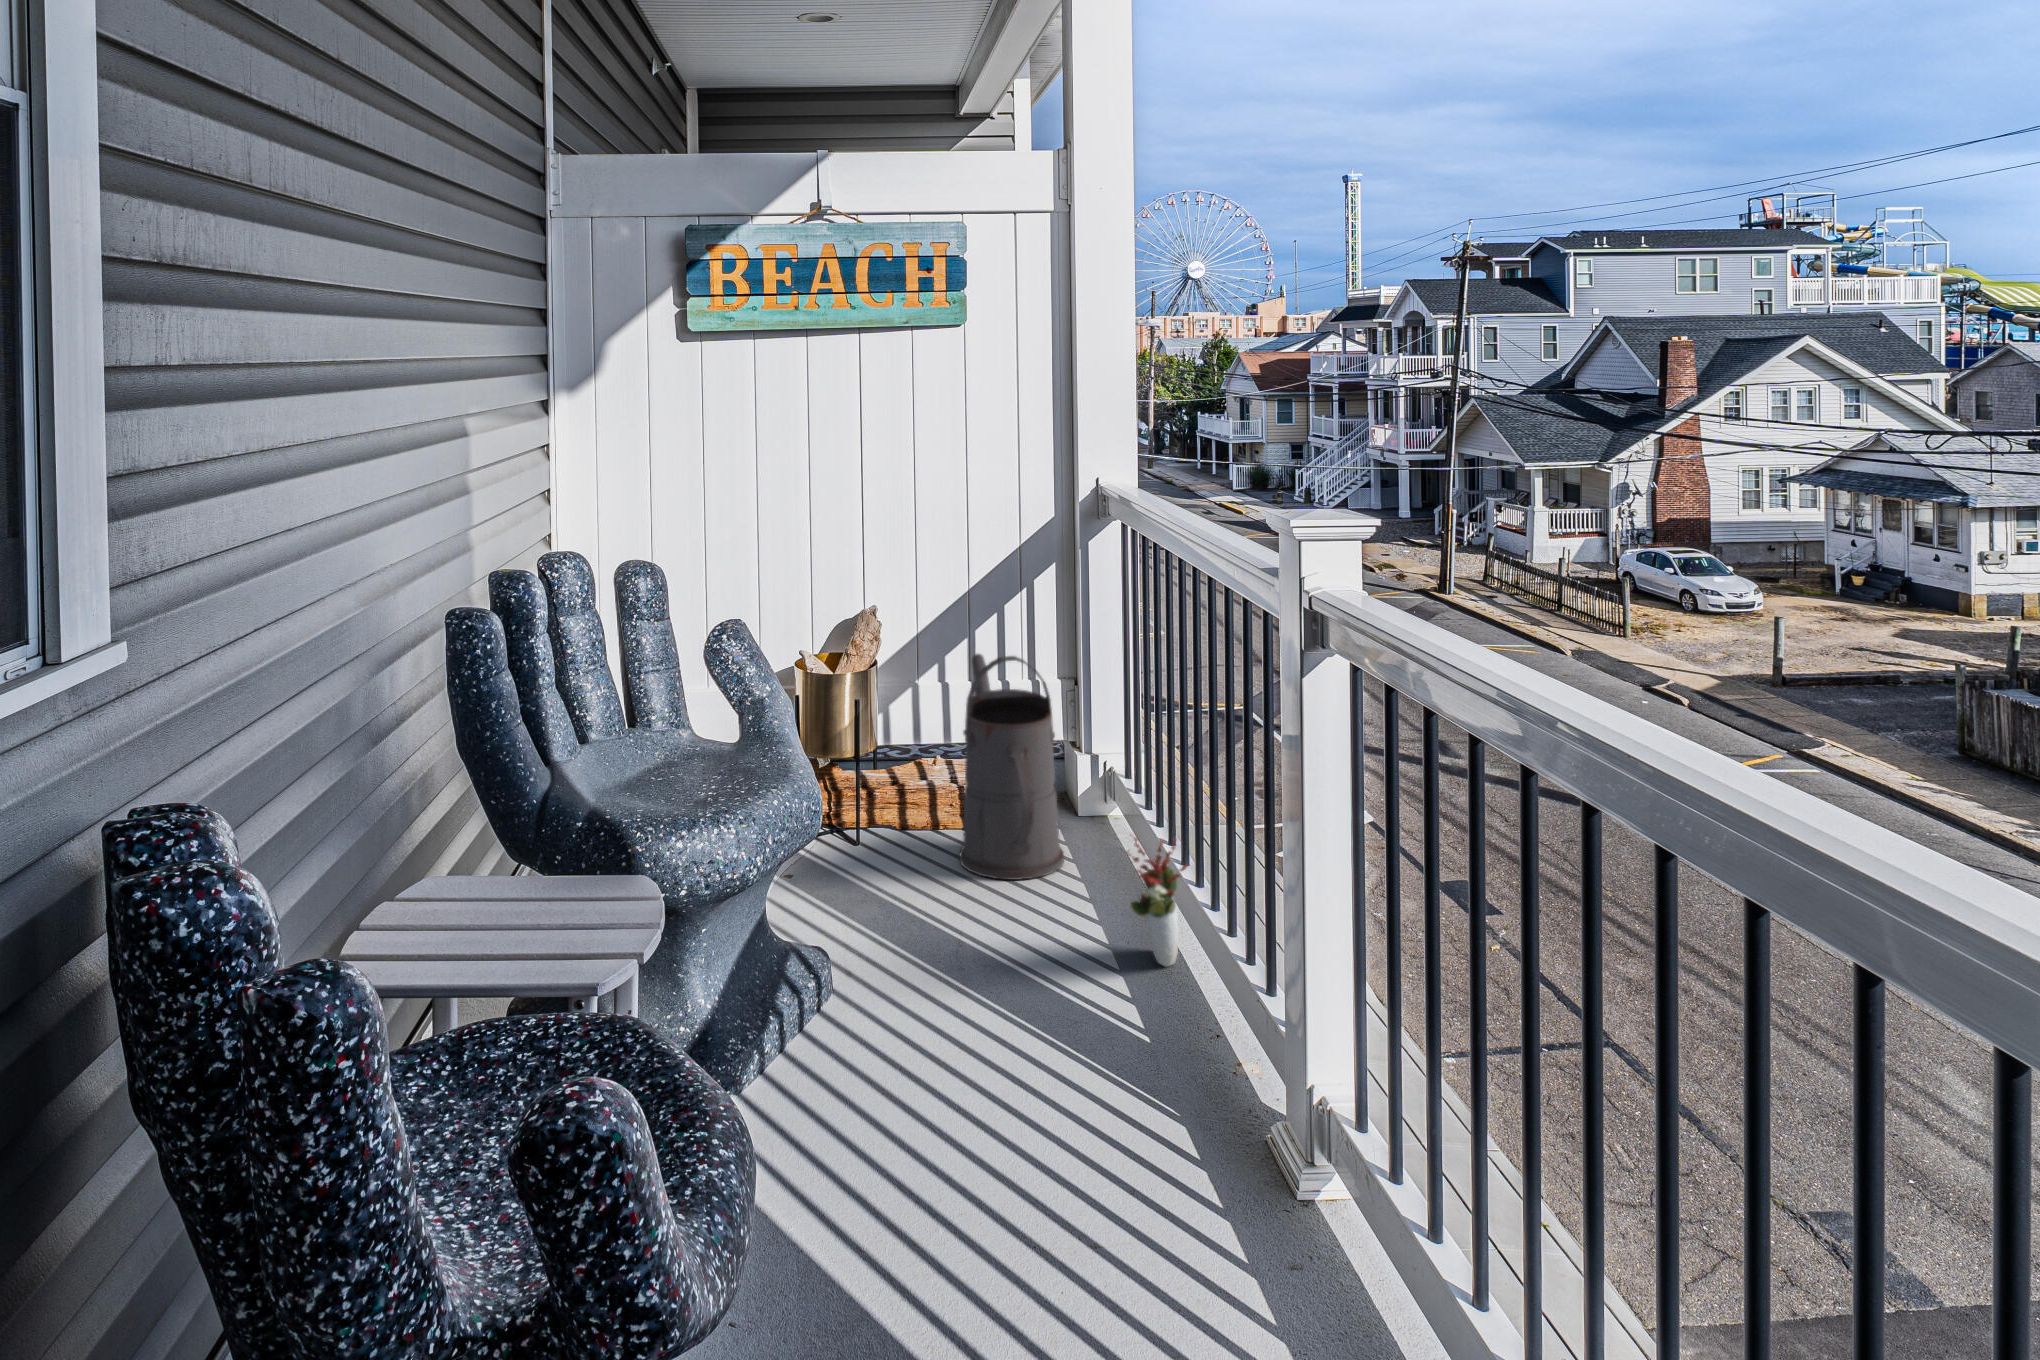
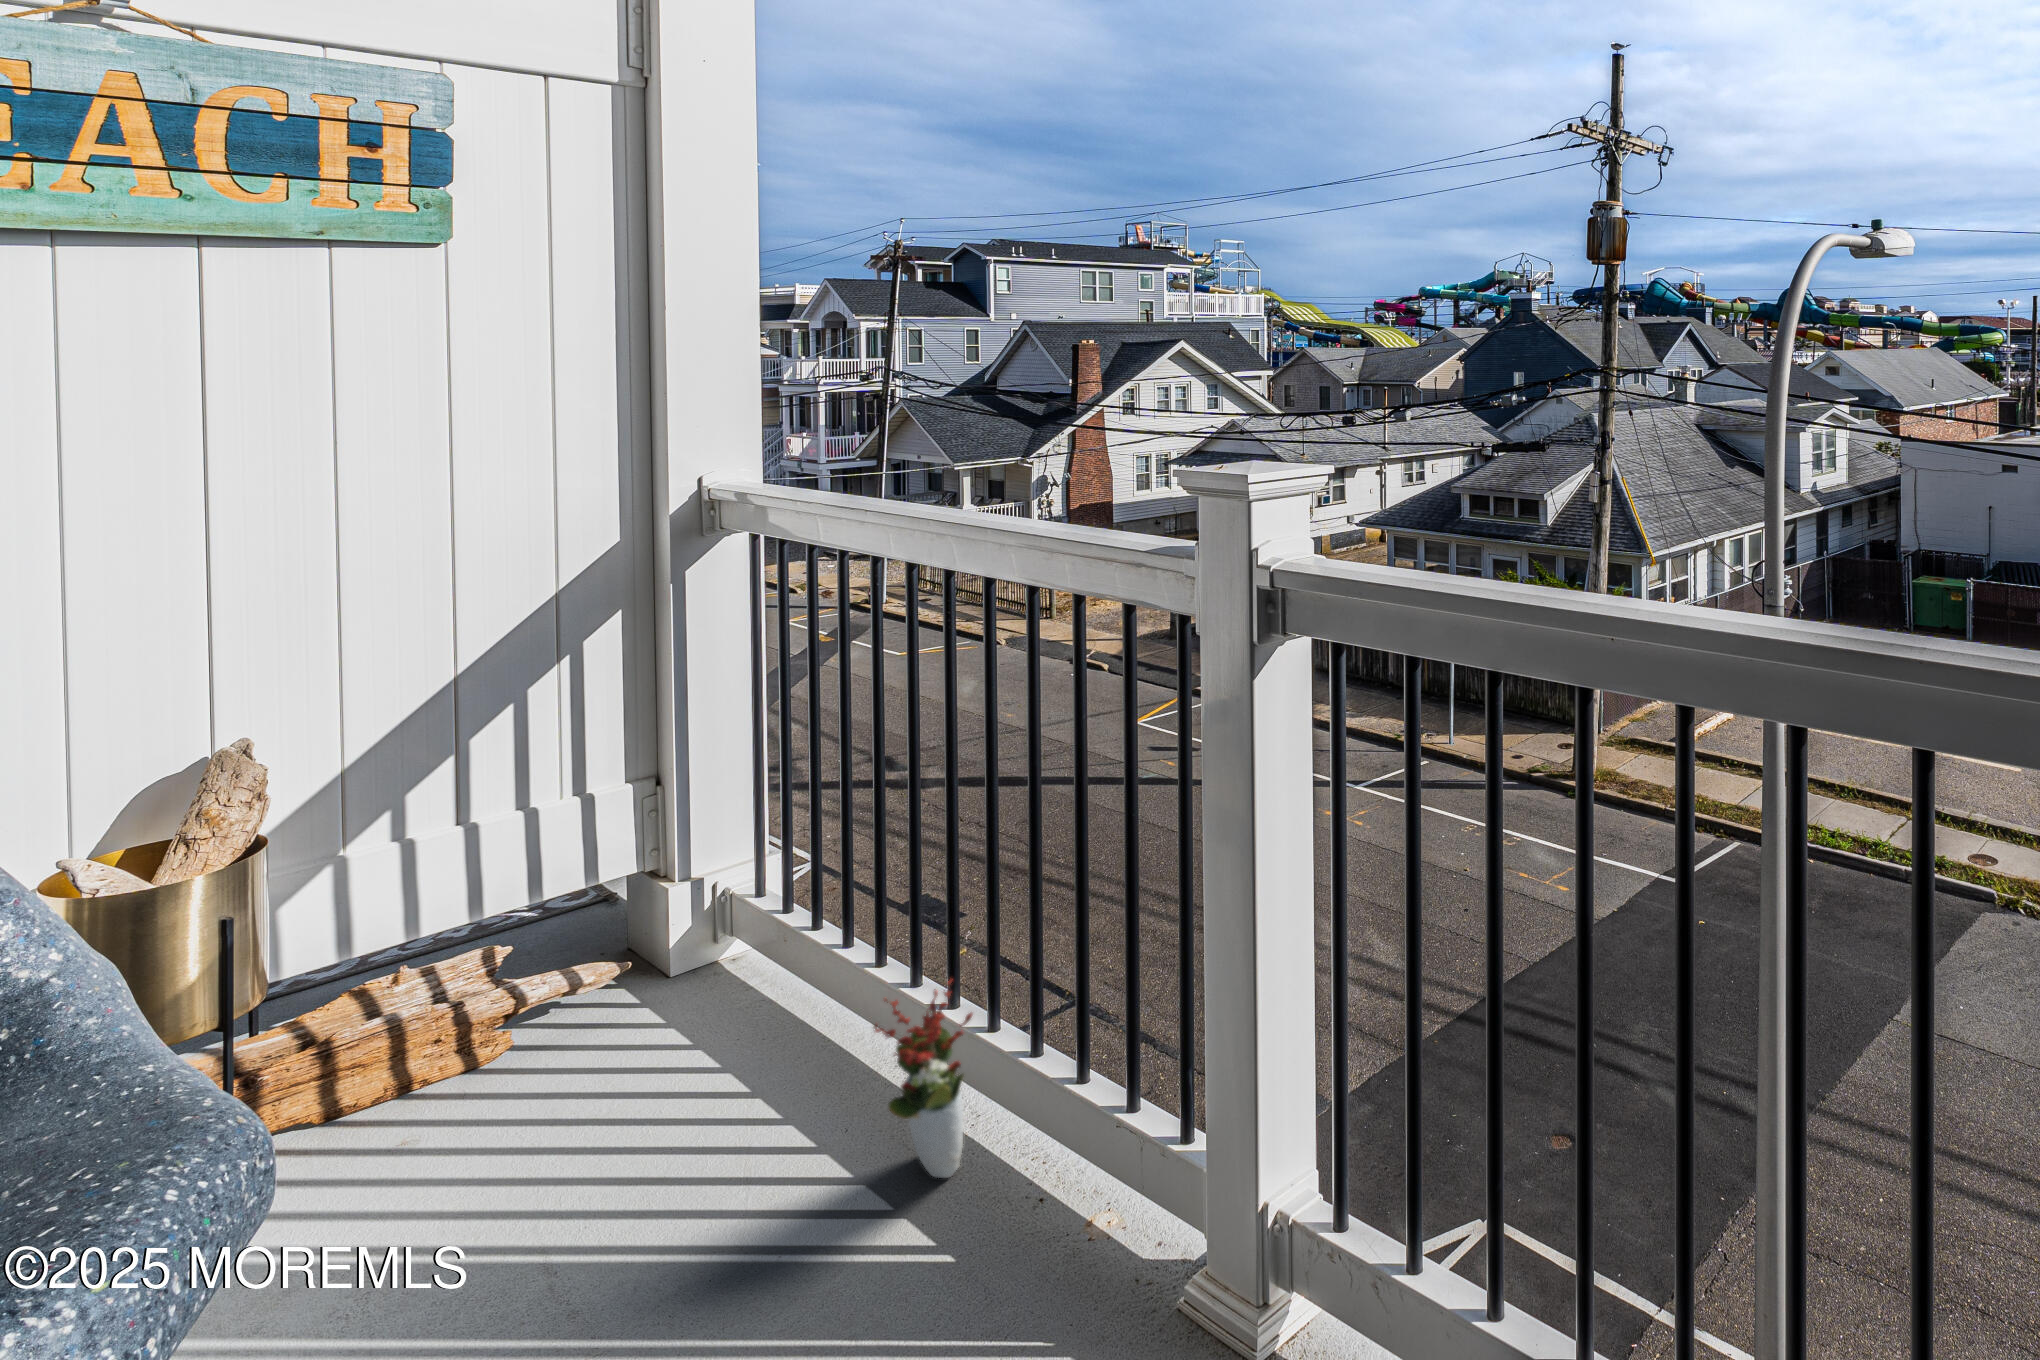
watering can: present [959,654,1064,880] -> none [467,766,692,1152]

